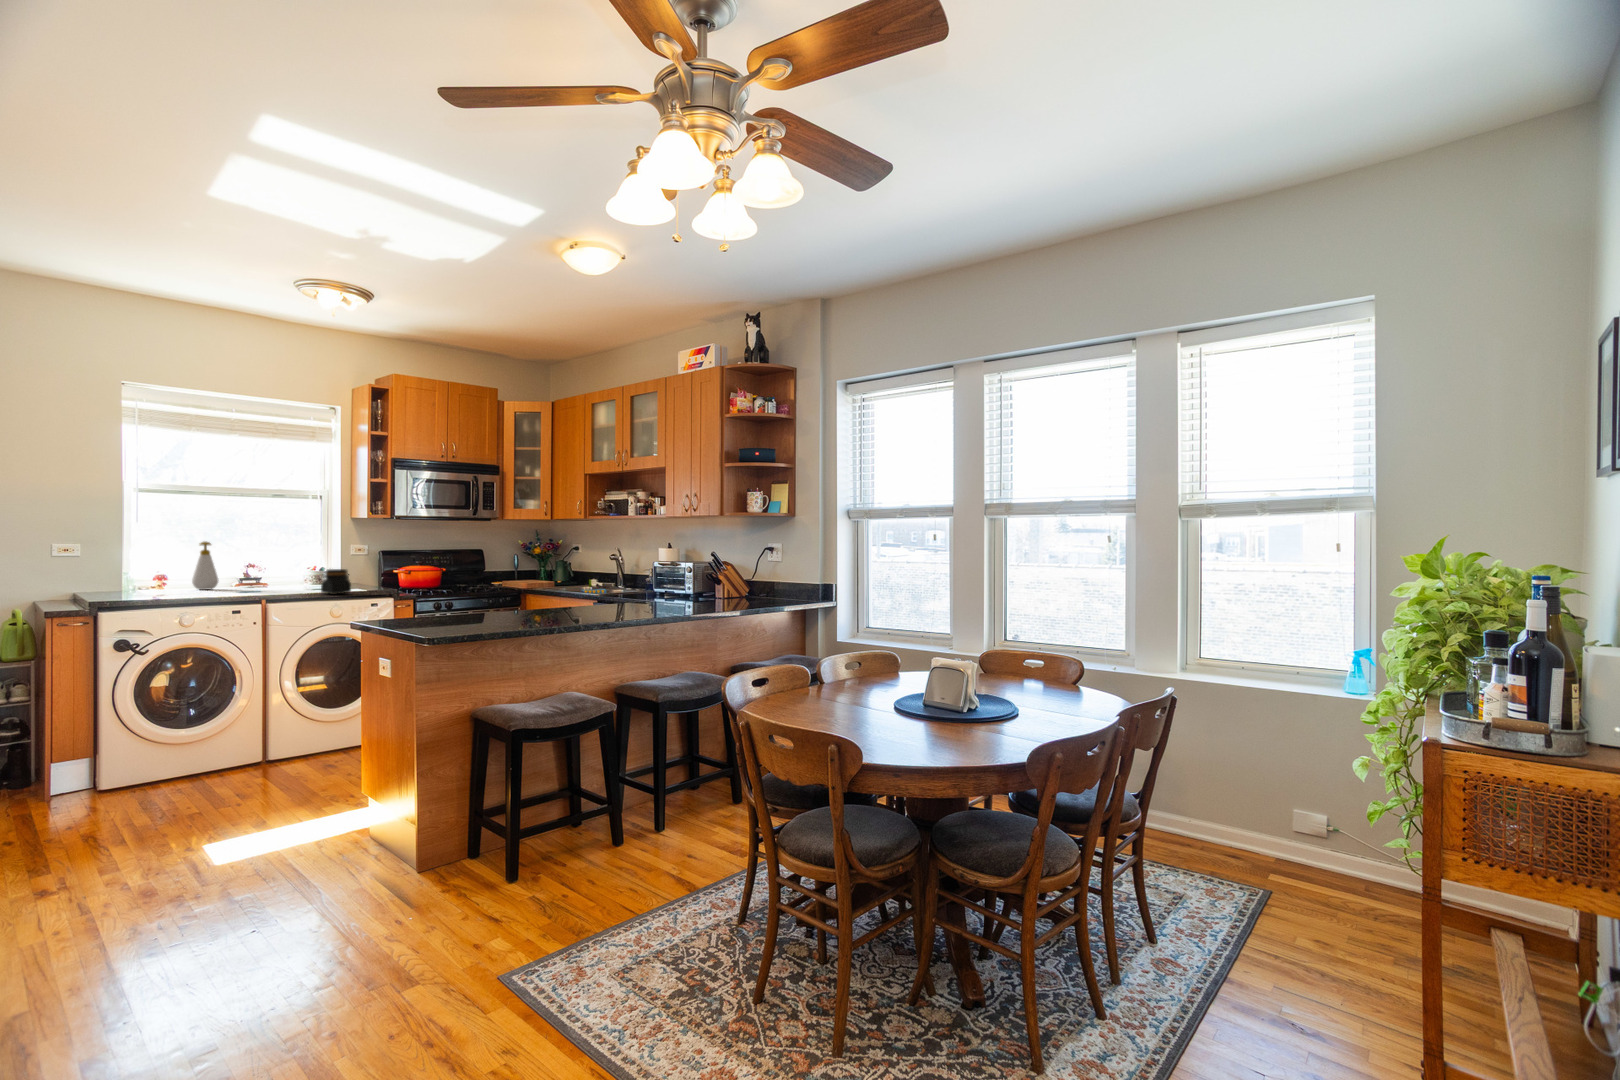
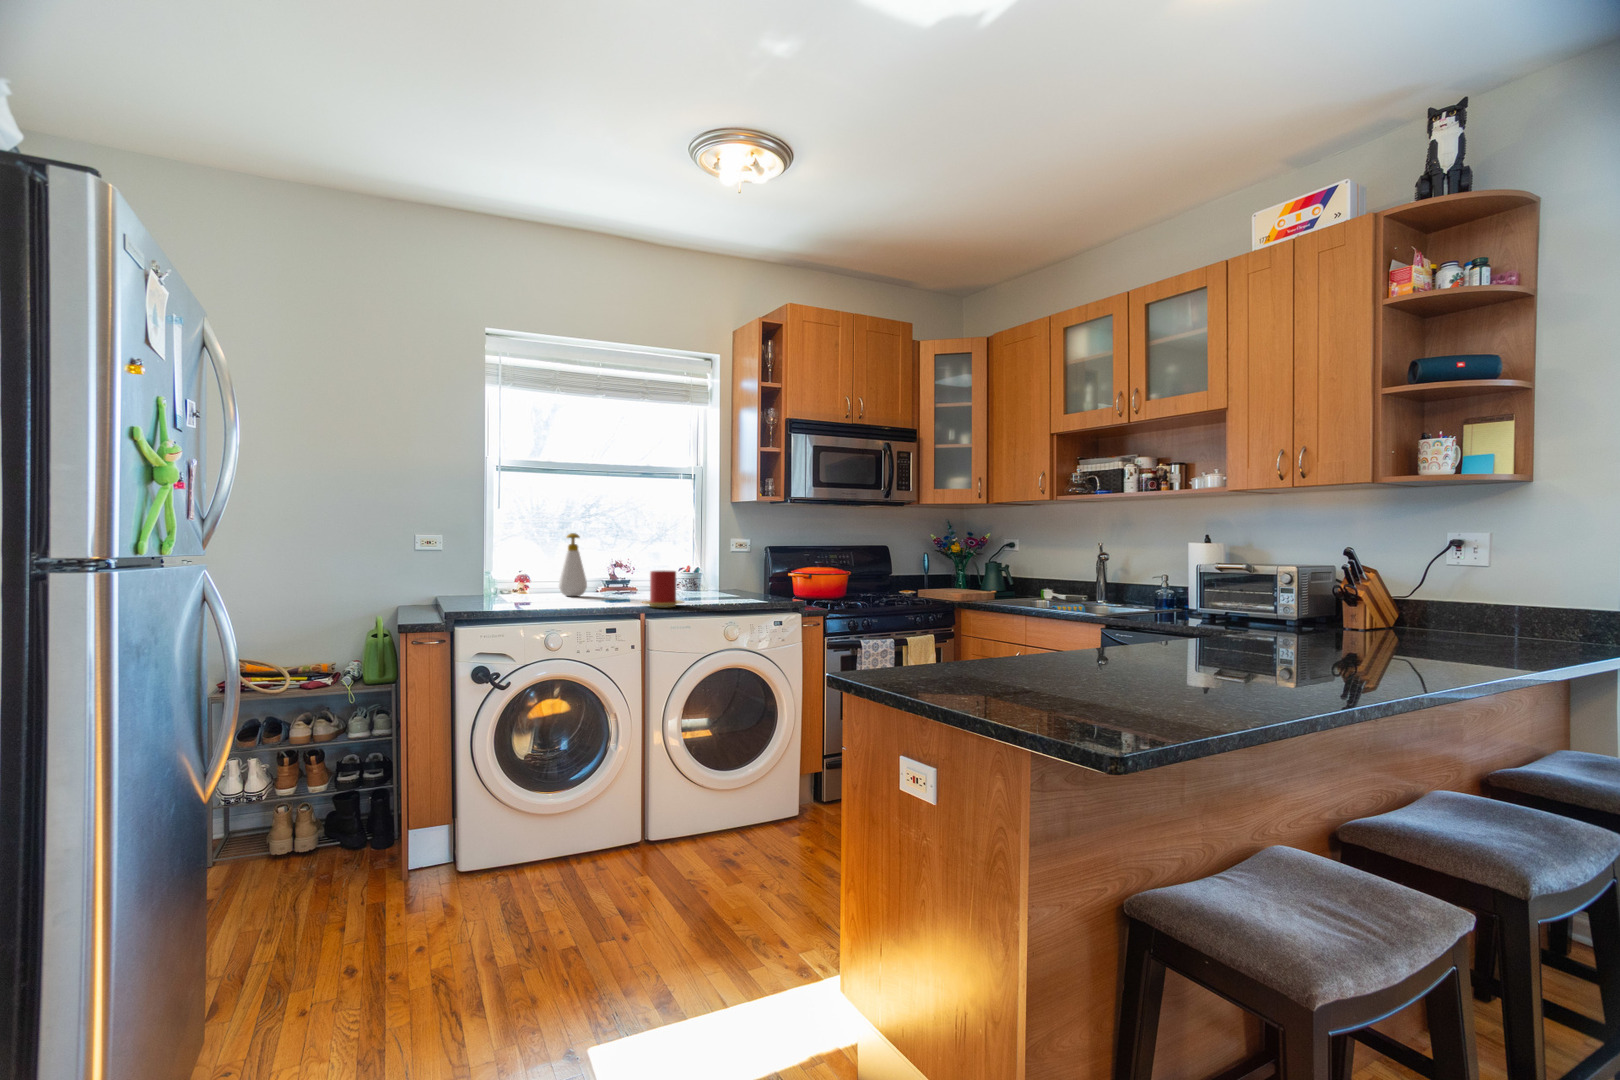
candle: none [265,569,302,595] -> present [643,571,684,607]
jar: present [321,569,351,595] -> none [707,572,744,608]

